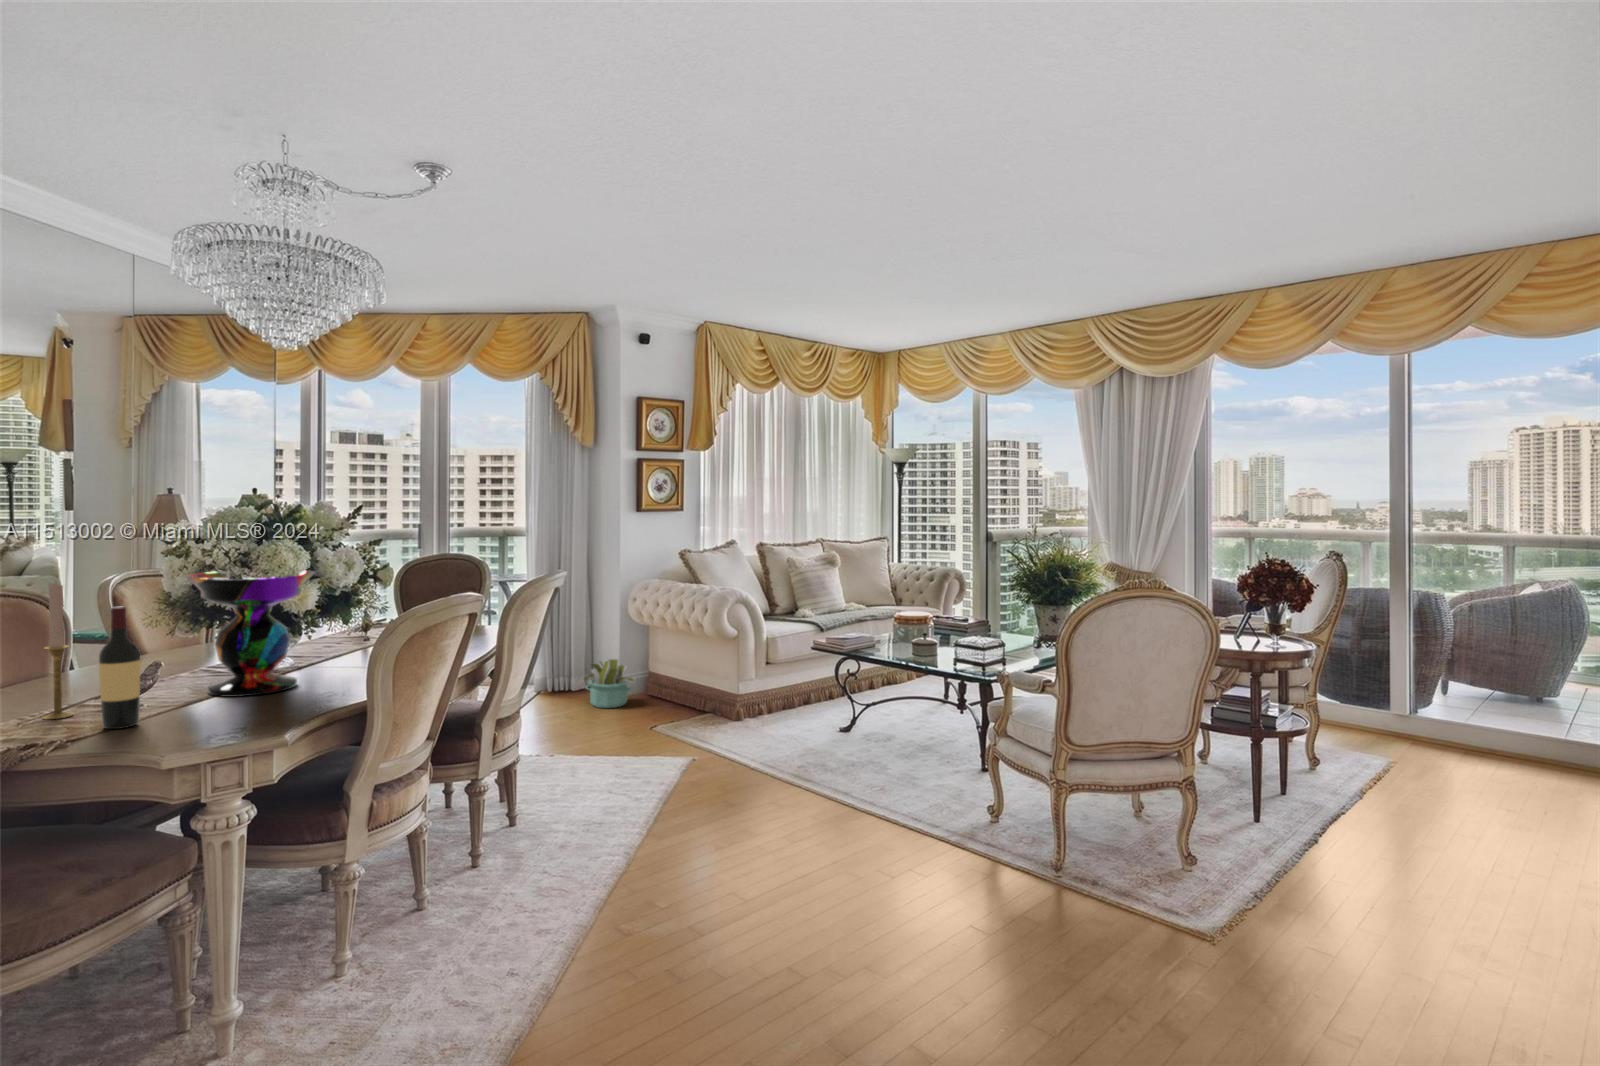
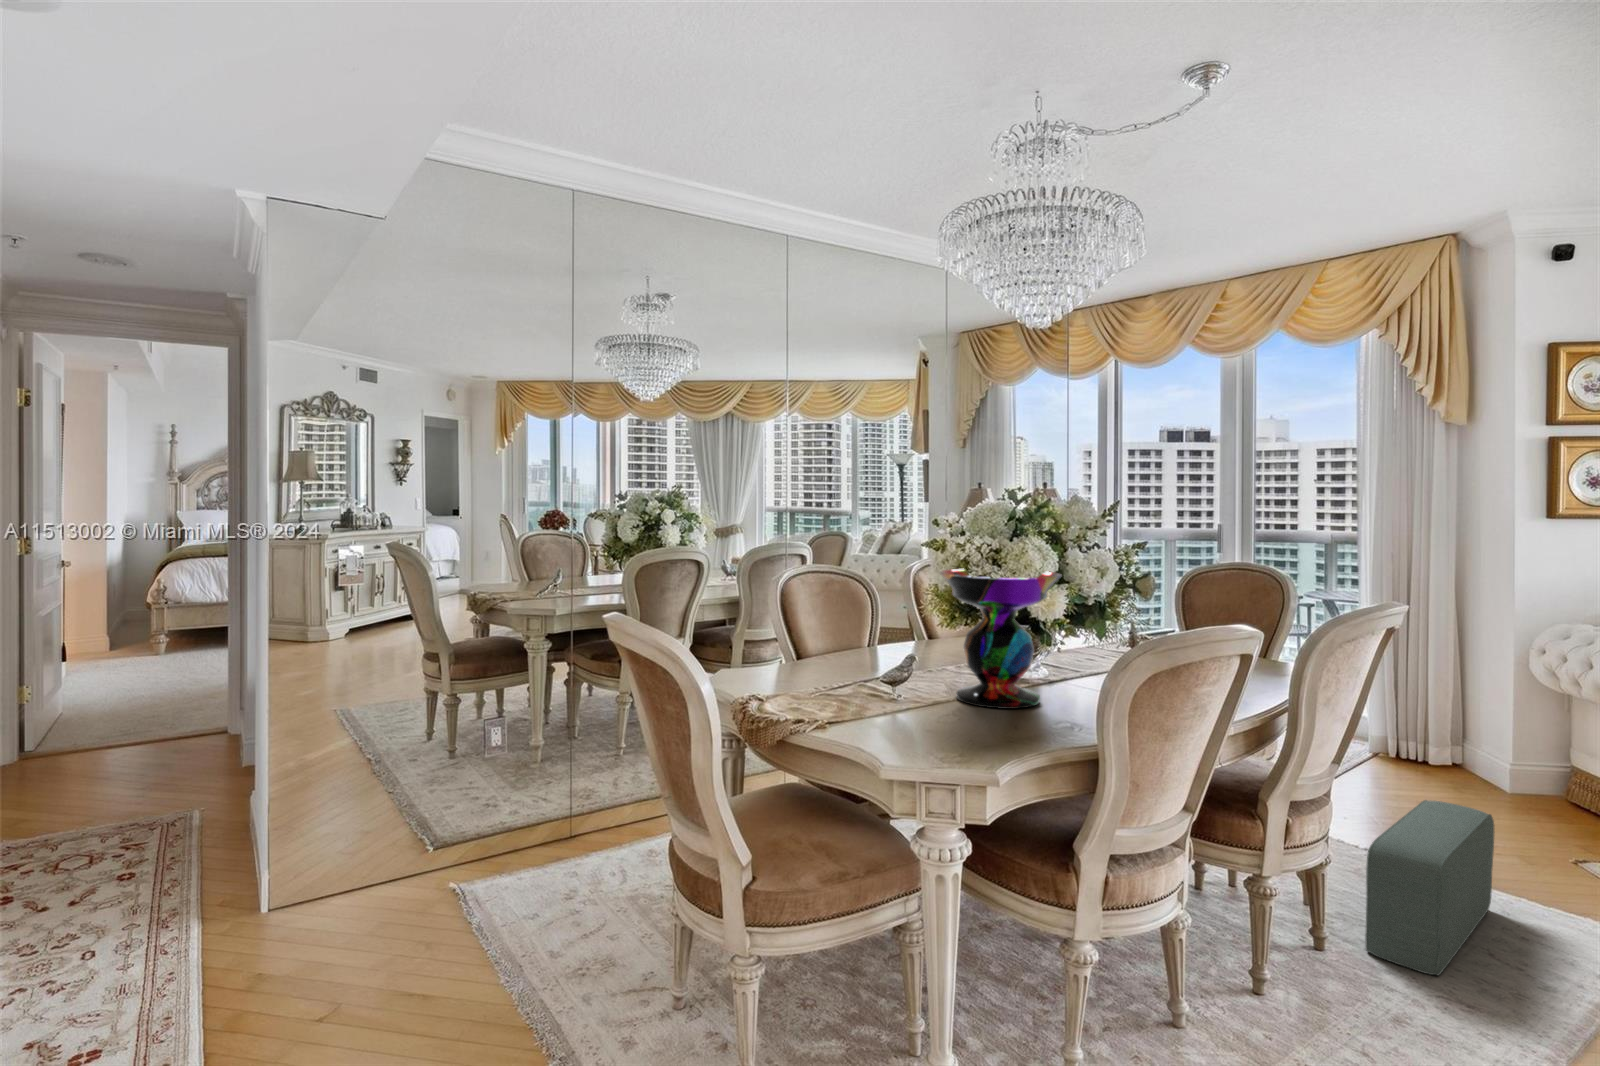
candlestick: present [43,583,72,719] -> none [824,570,846,700]
wine bottle: present [99,607,141,729] -> none [856,598,888,721]
decorative plant: present [582,659,636,708] -> none [1438,729,1540,807]
pouf: none [544,707,613,818] -> present [1365,800,1495,975]

